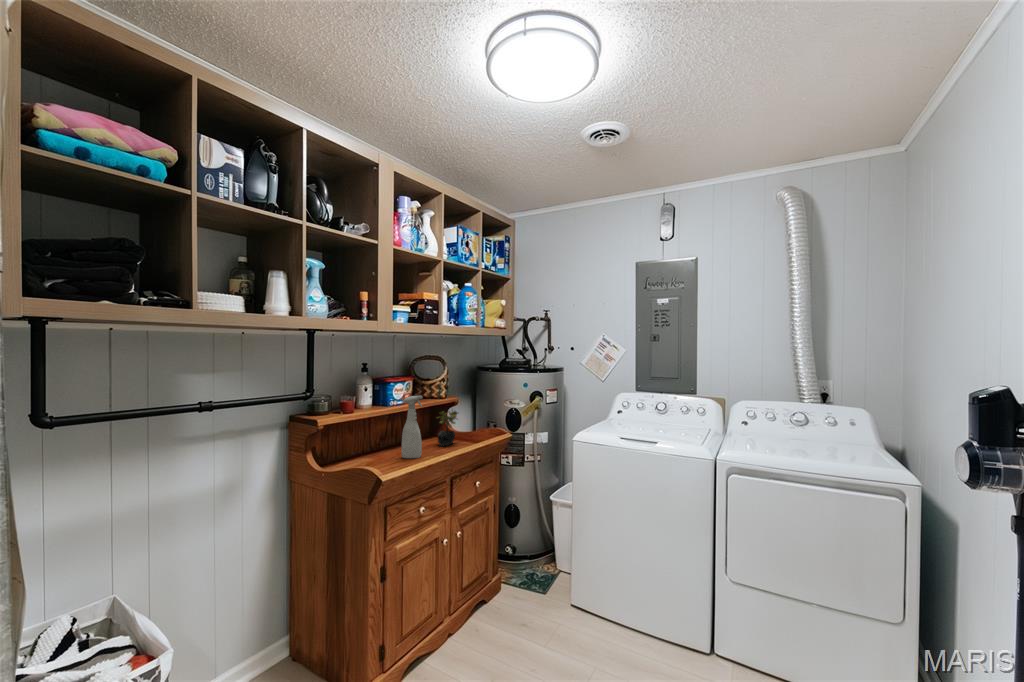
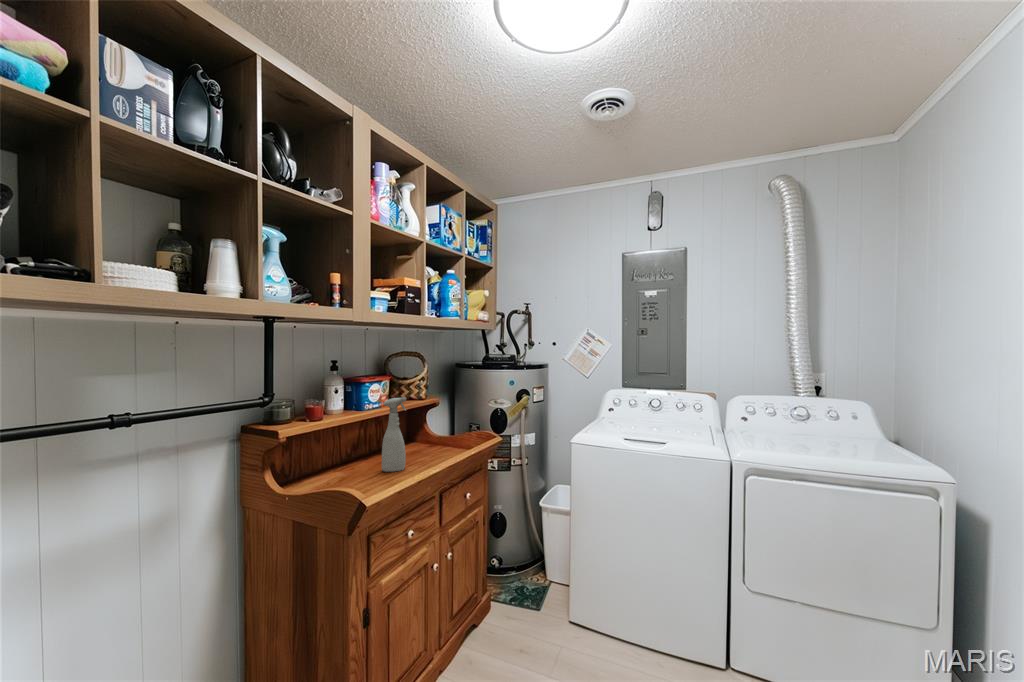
succulent plant: present [438,411,458,446] -> none [418,410,443,454]

